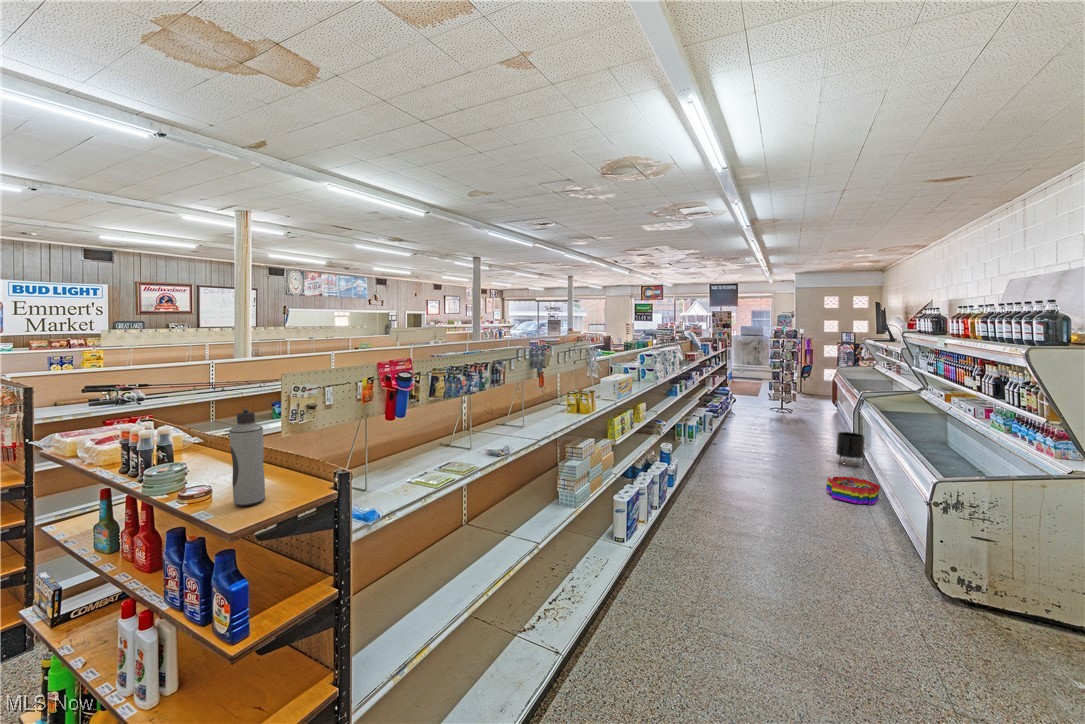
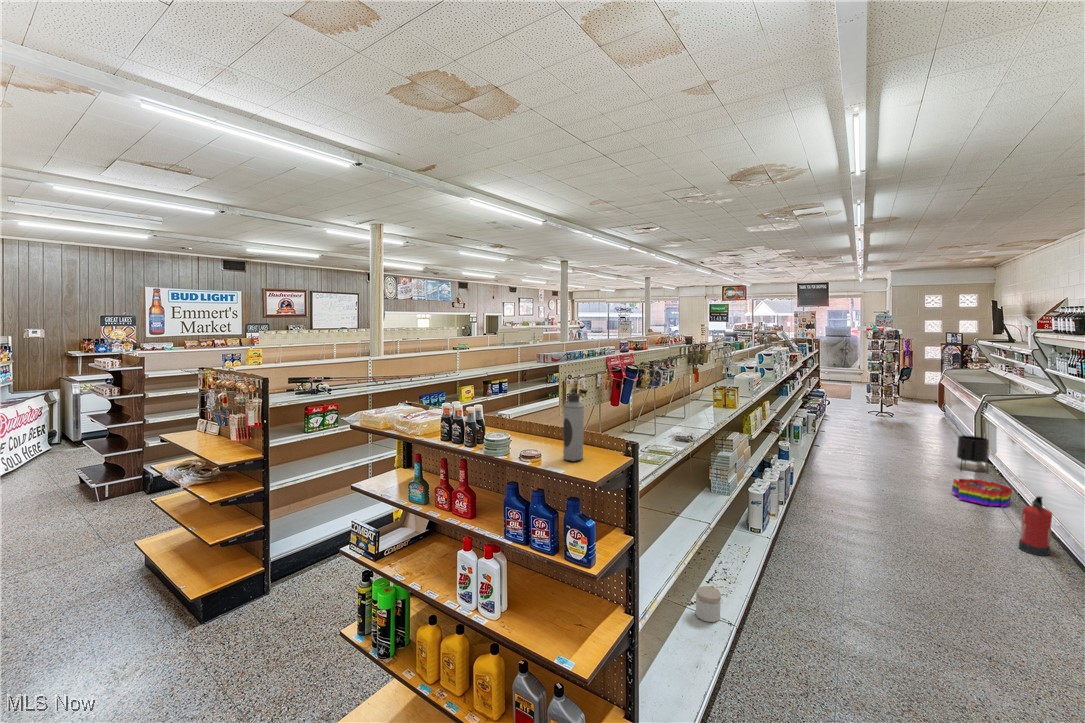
fire extinguisher: none [878,498,908,558] -> present [1019,496,1052,556]
jar: none [511,625,539,669] -> present [696,586,721,622]

